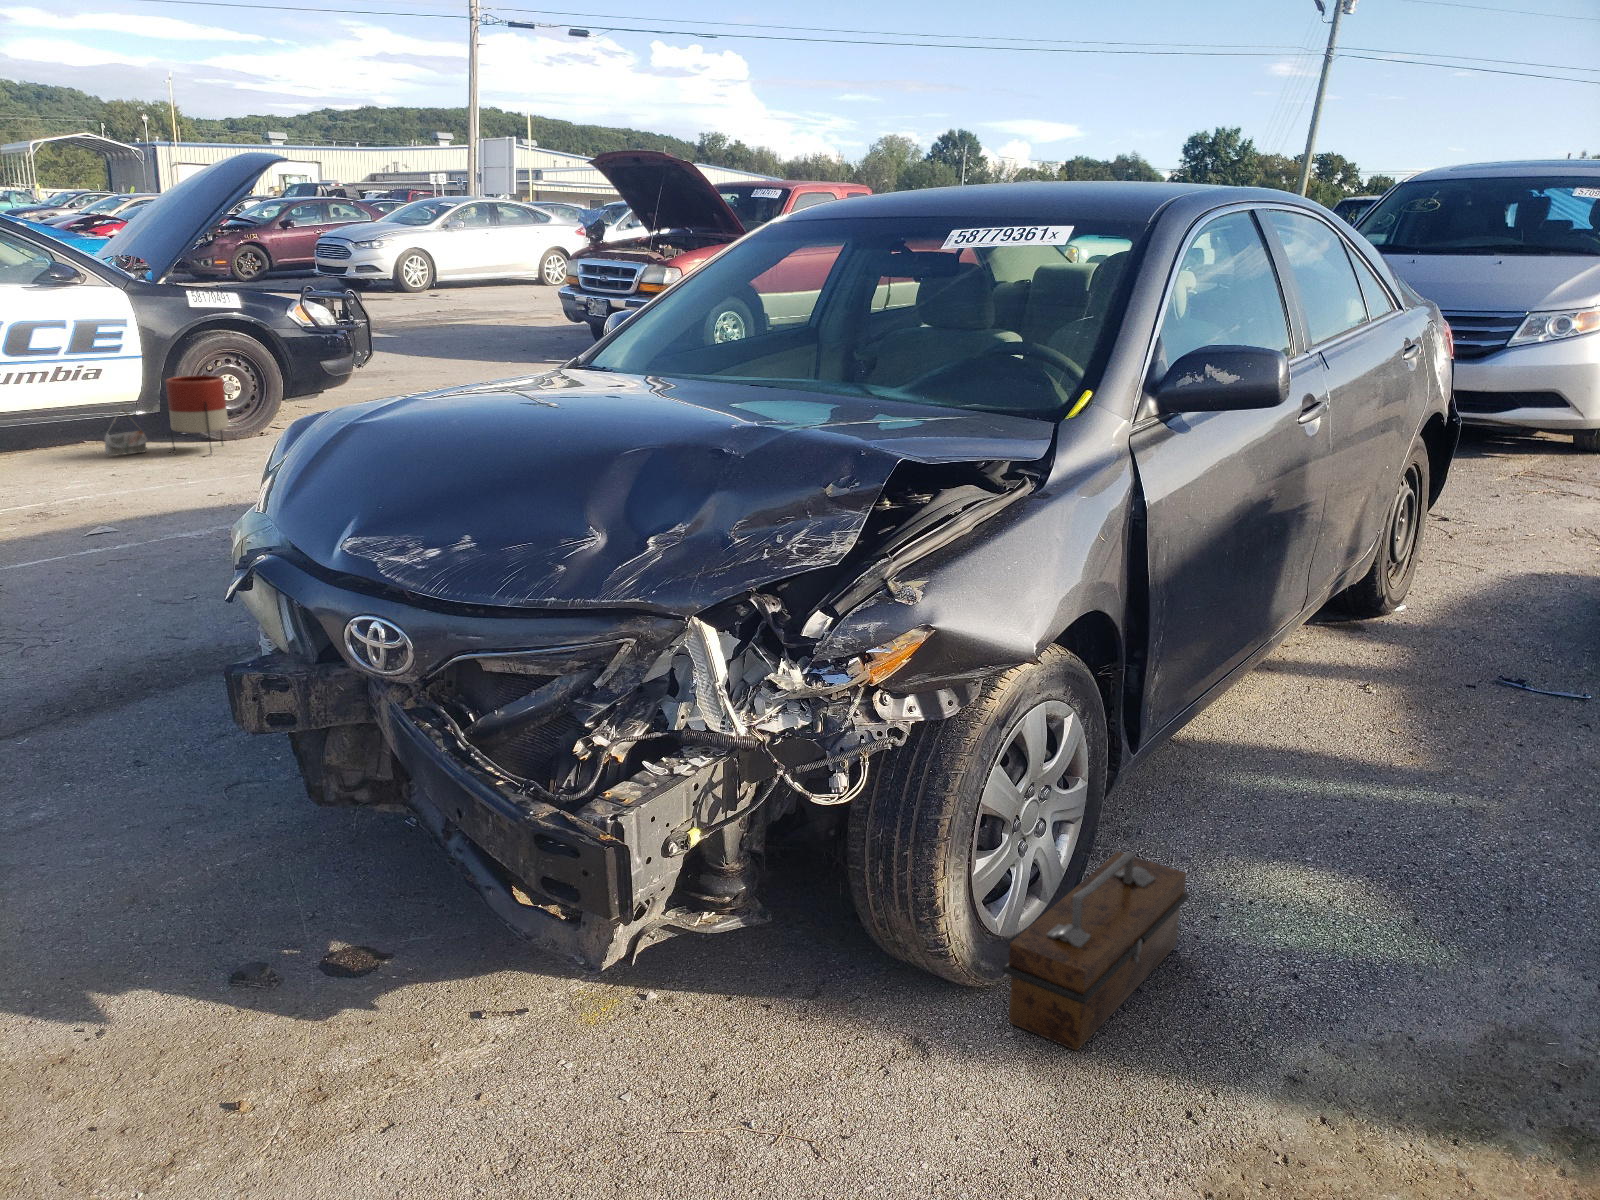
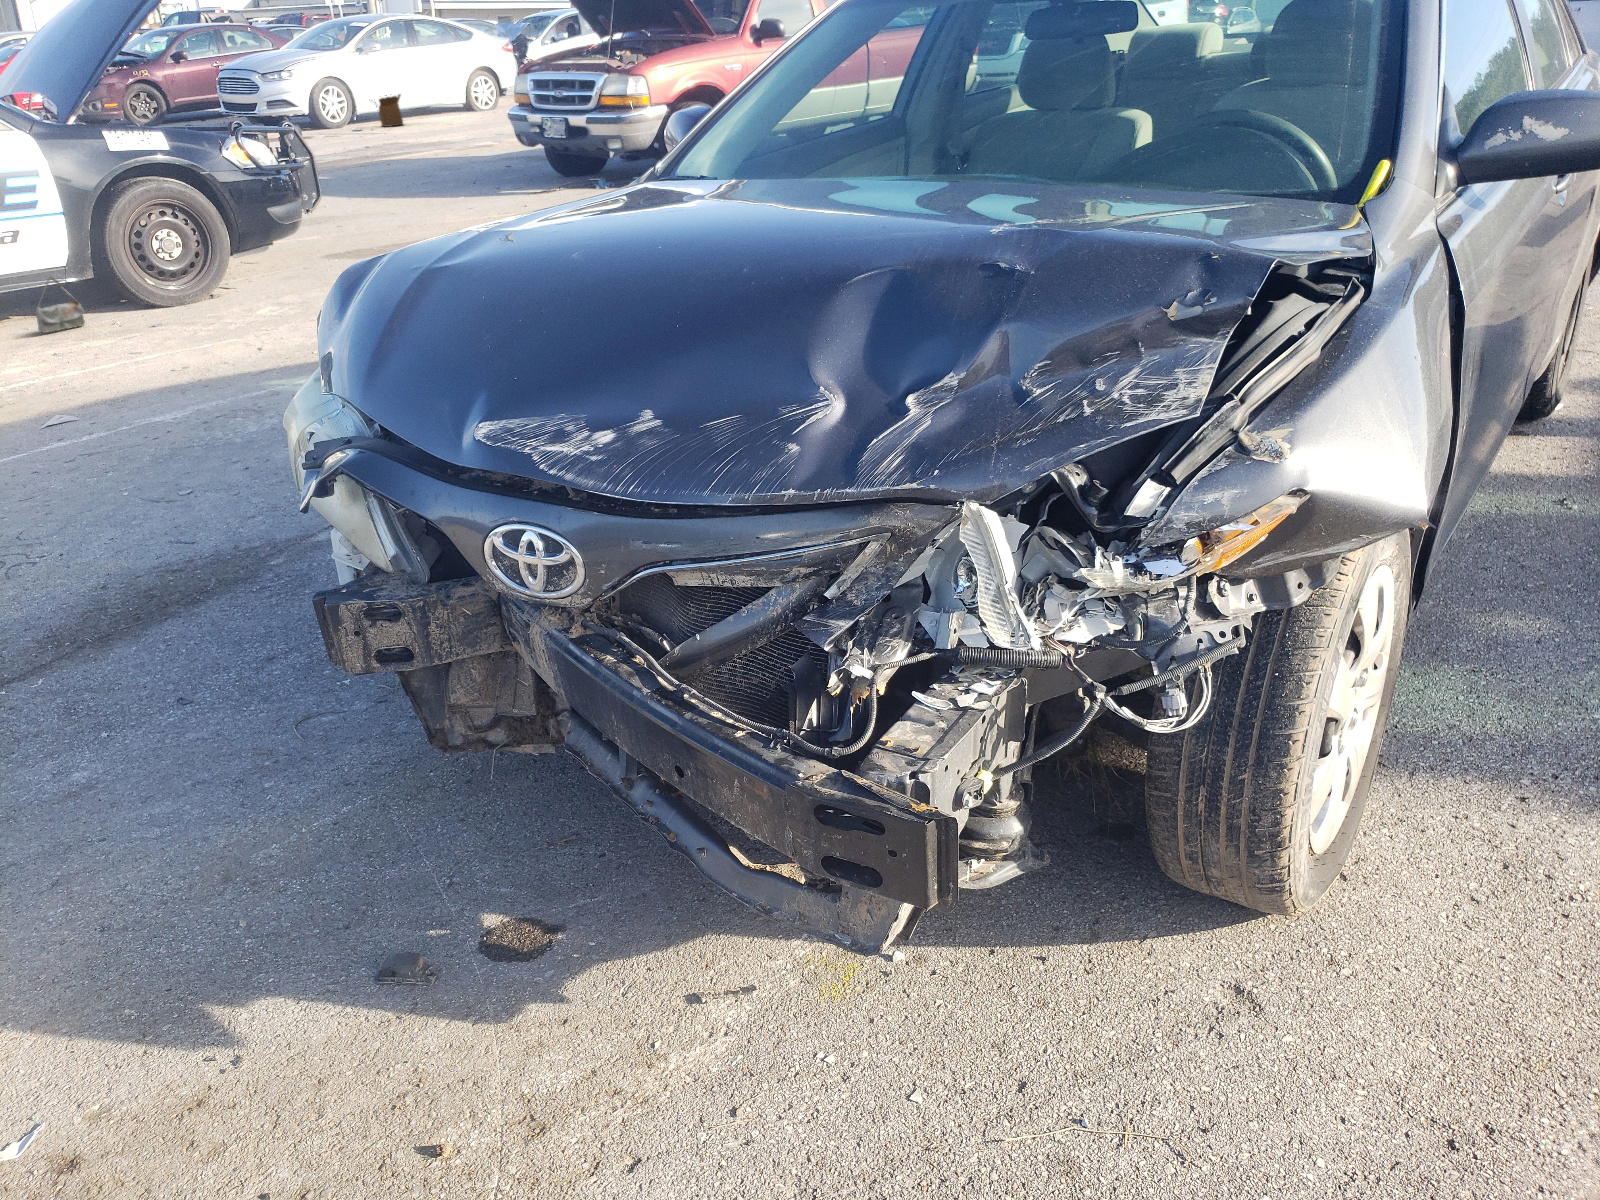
cardboard box: none [450,268,480,296] -> present [375,94,403,127]
planter: present [166,375,229,453] -> none [96,232,175,323]
toolbox: present [1002,852,1189,1050] -> none [1334,733,1510,986]

